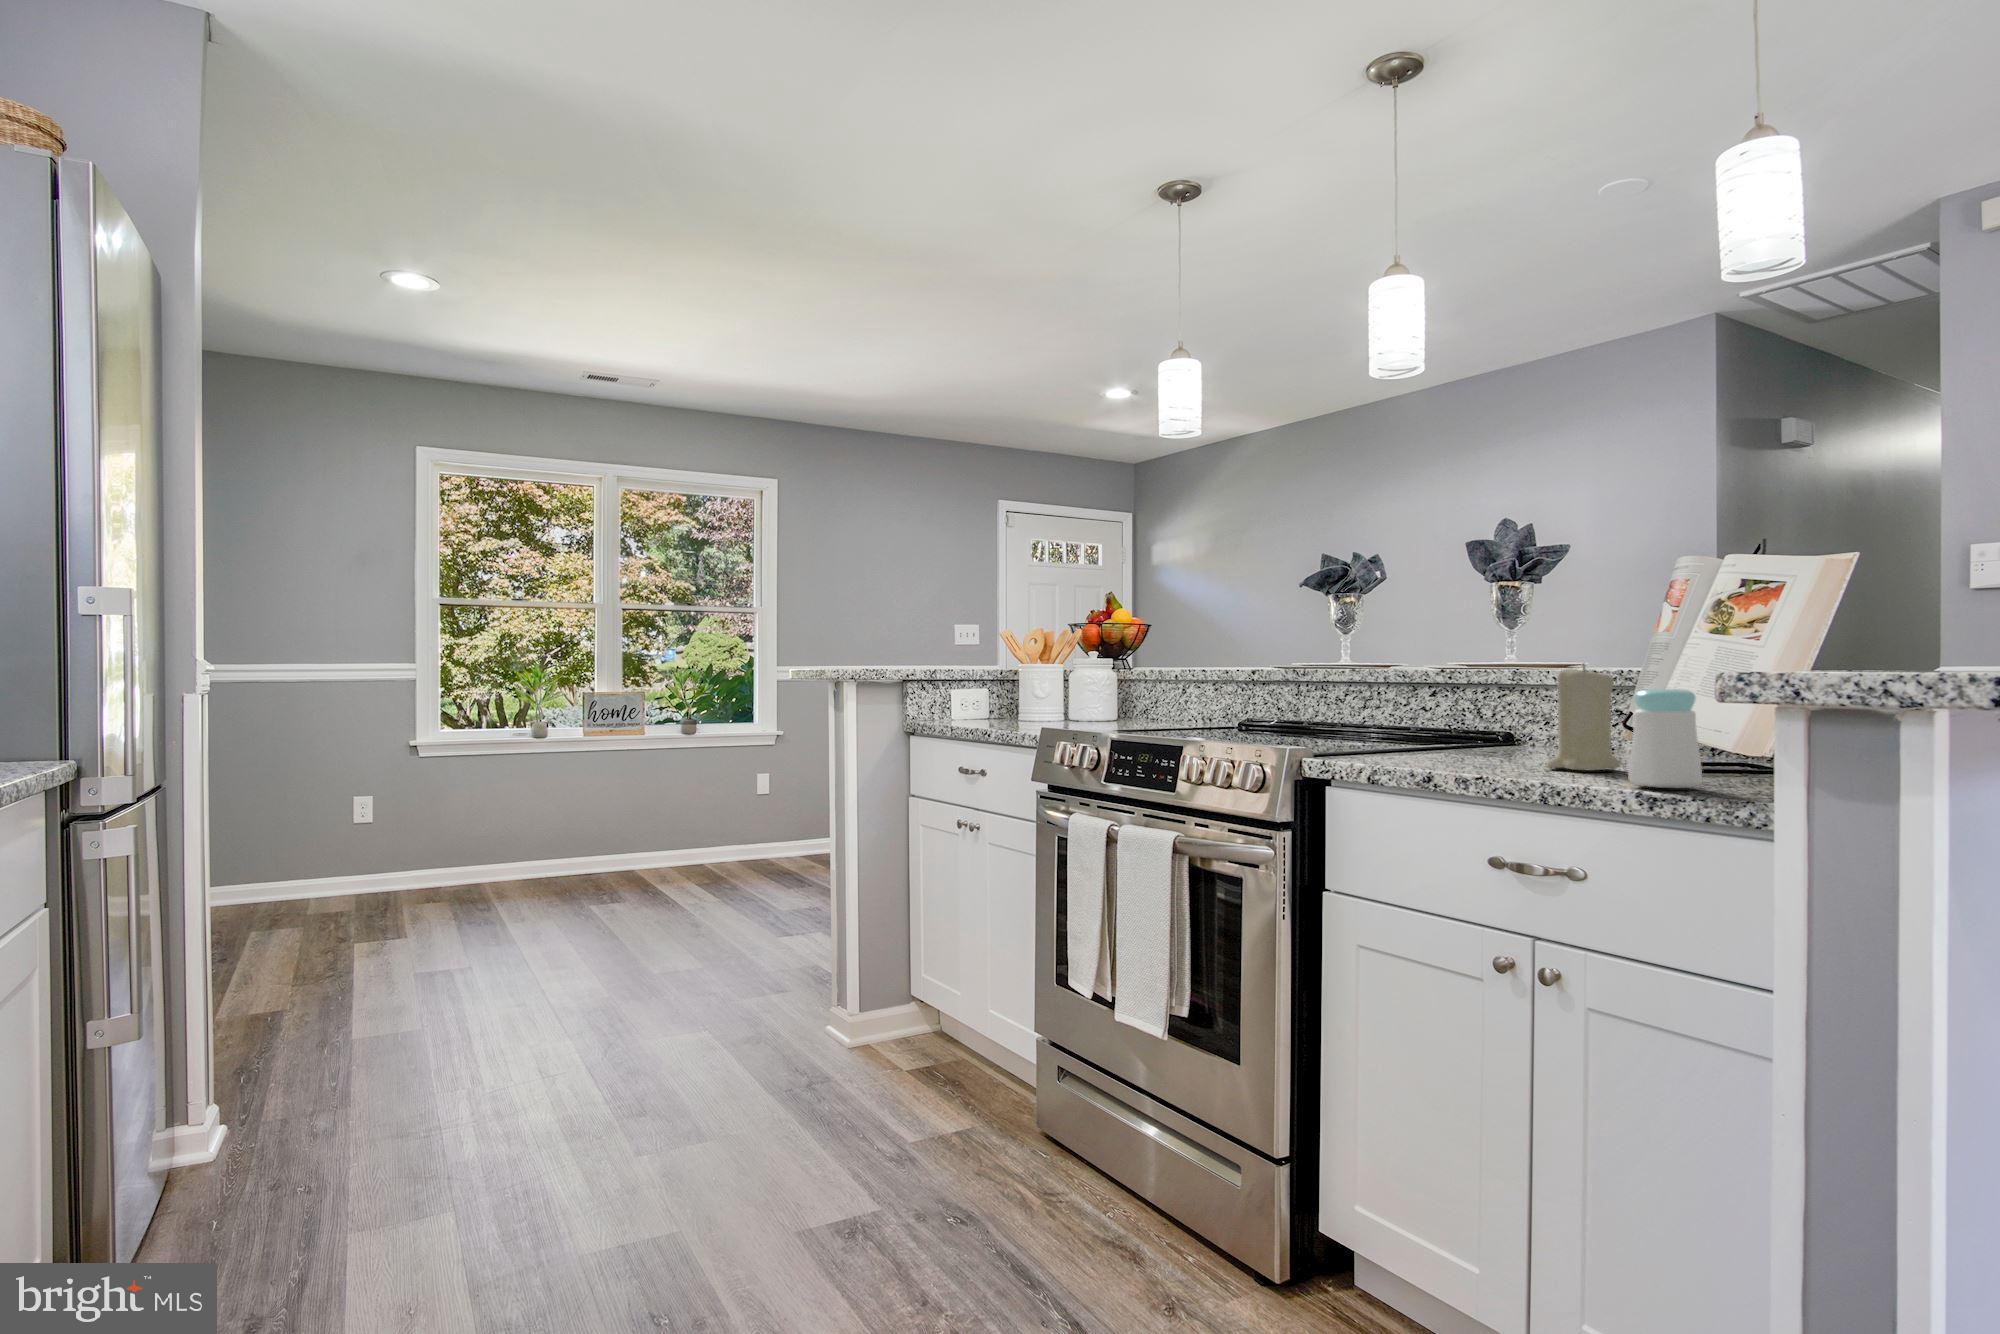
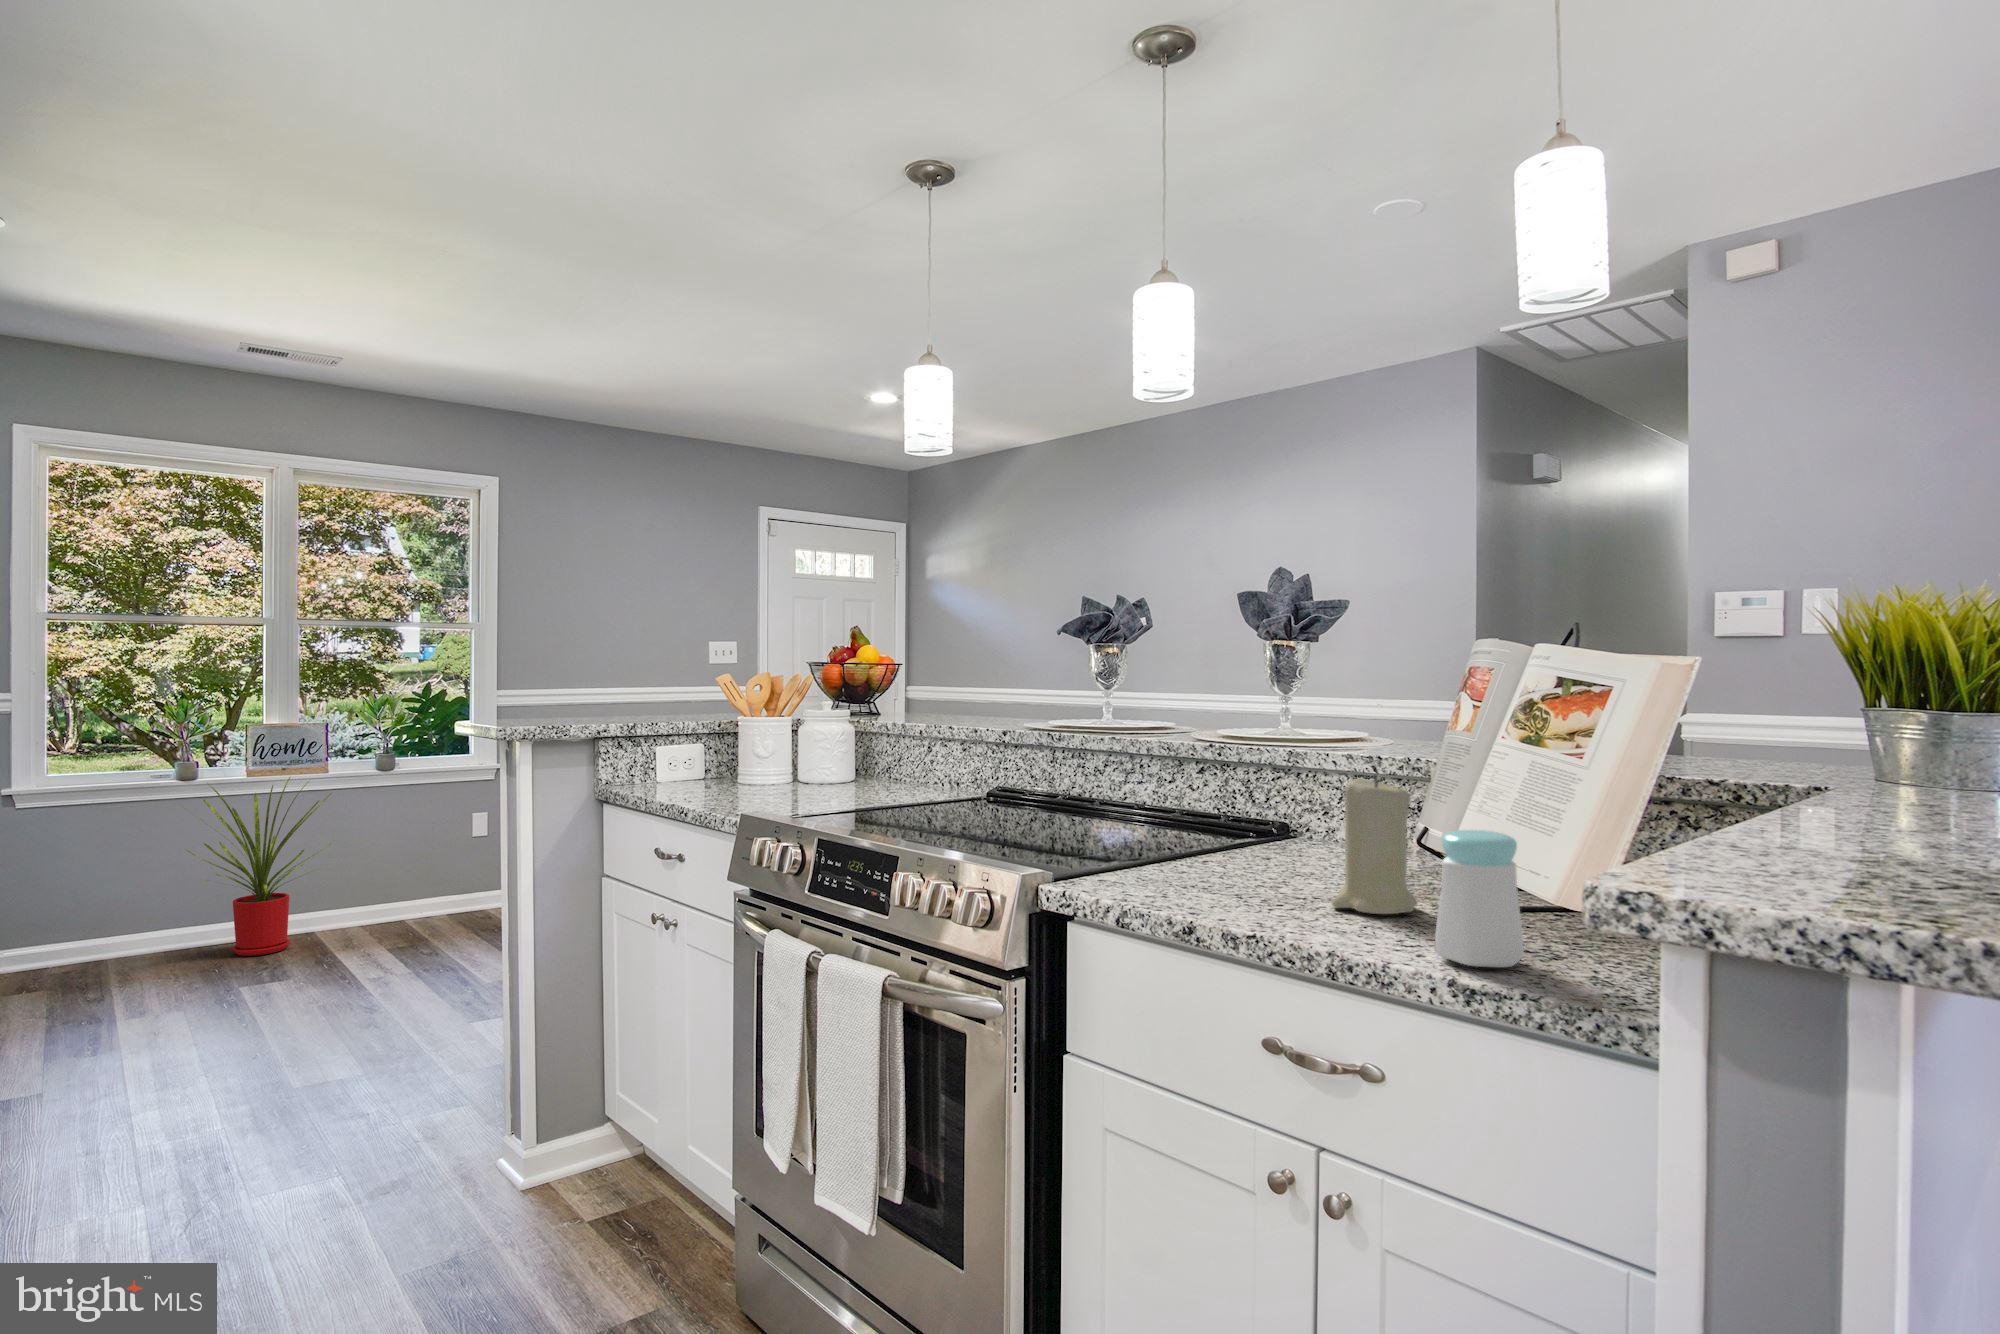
house plant: none [542,737,656,884] -> present [187,777,335,956]

